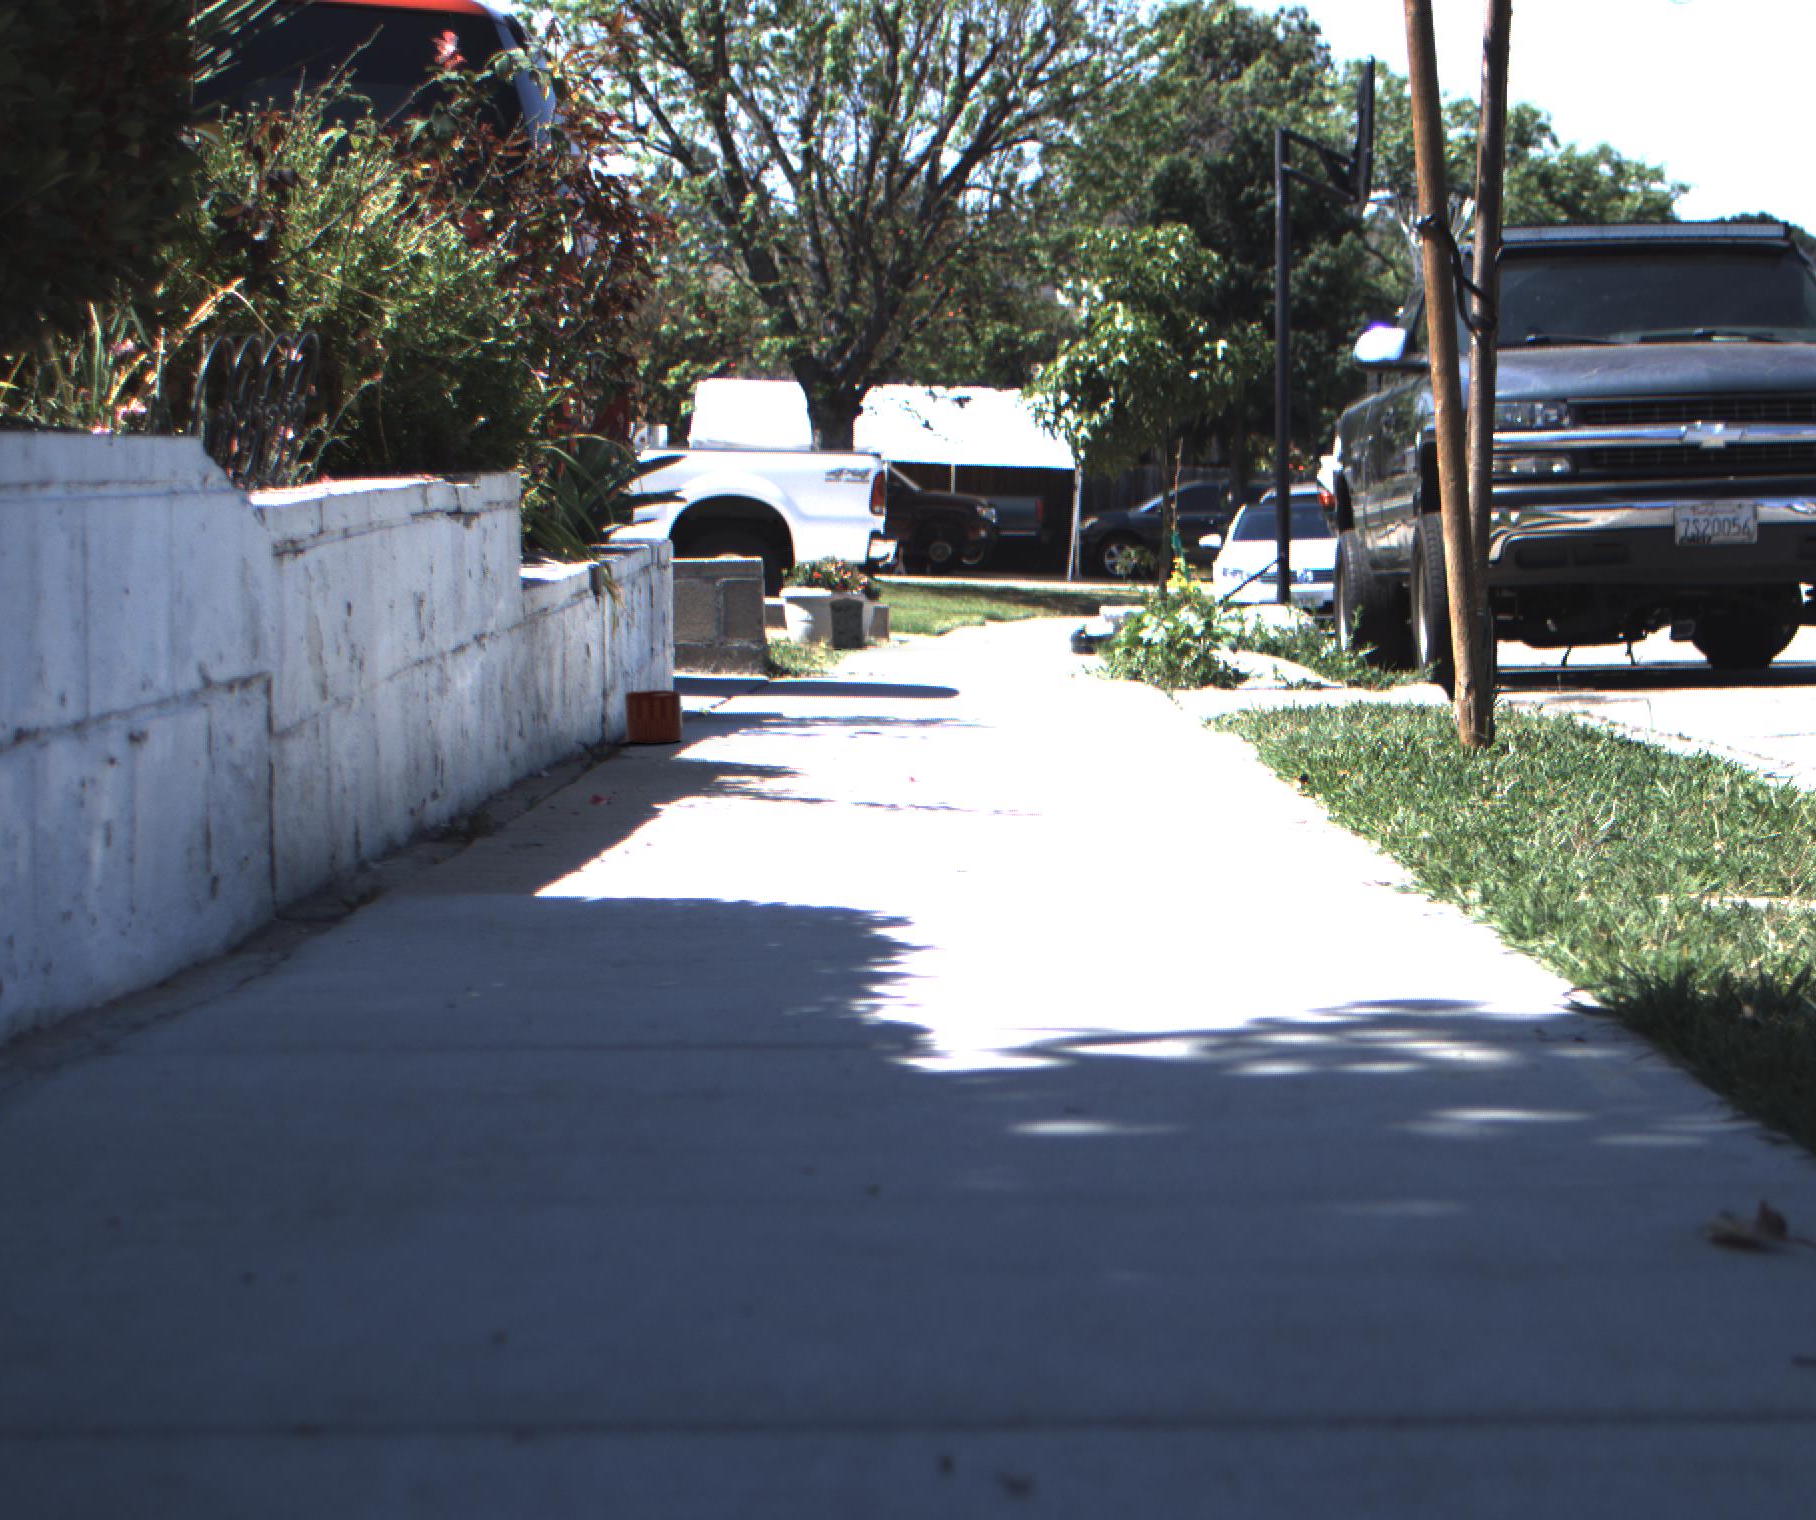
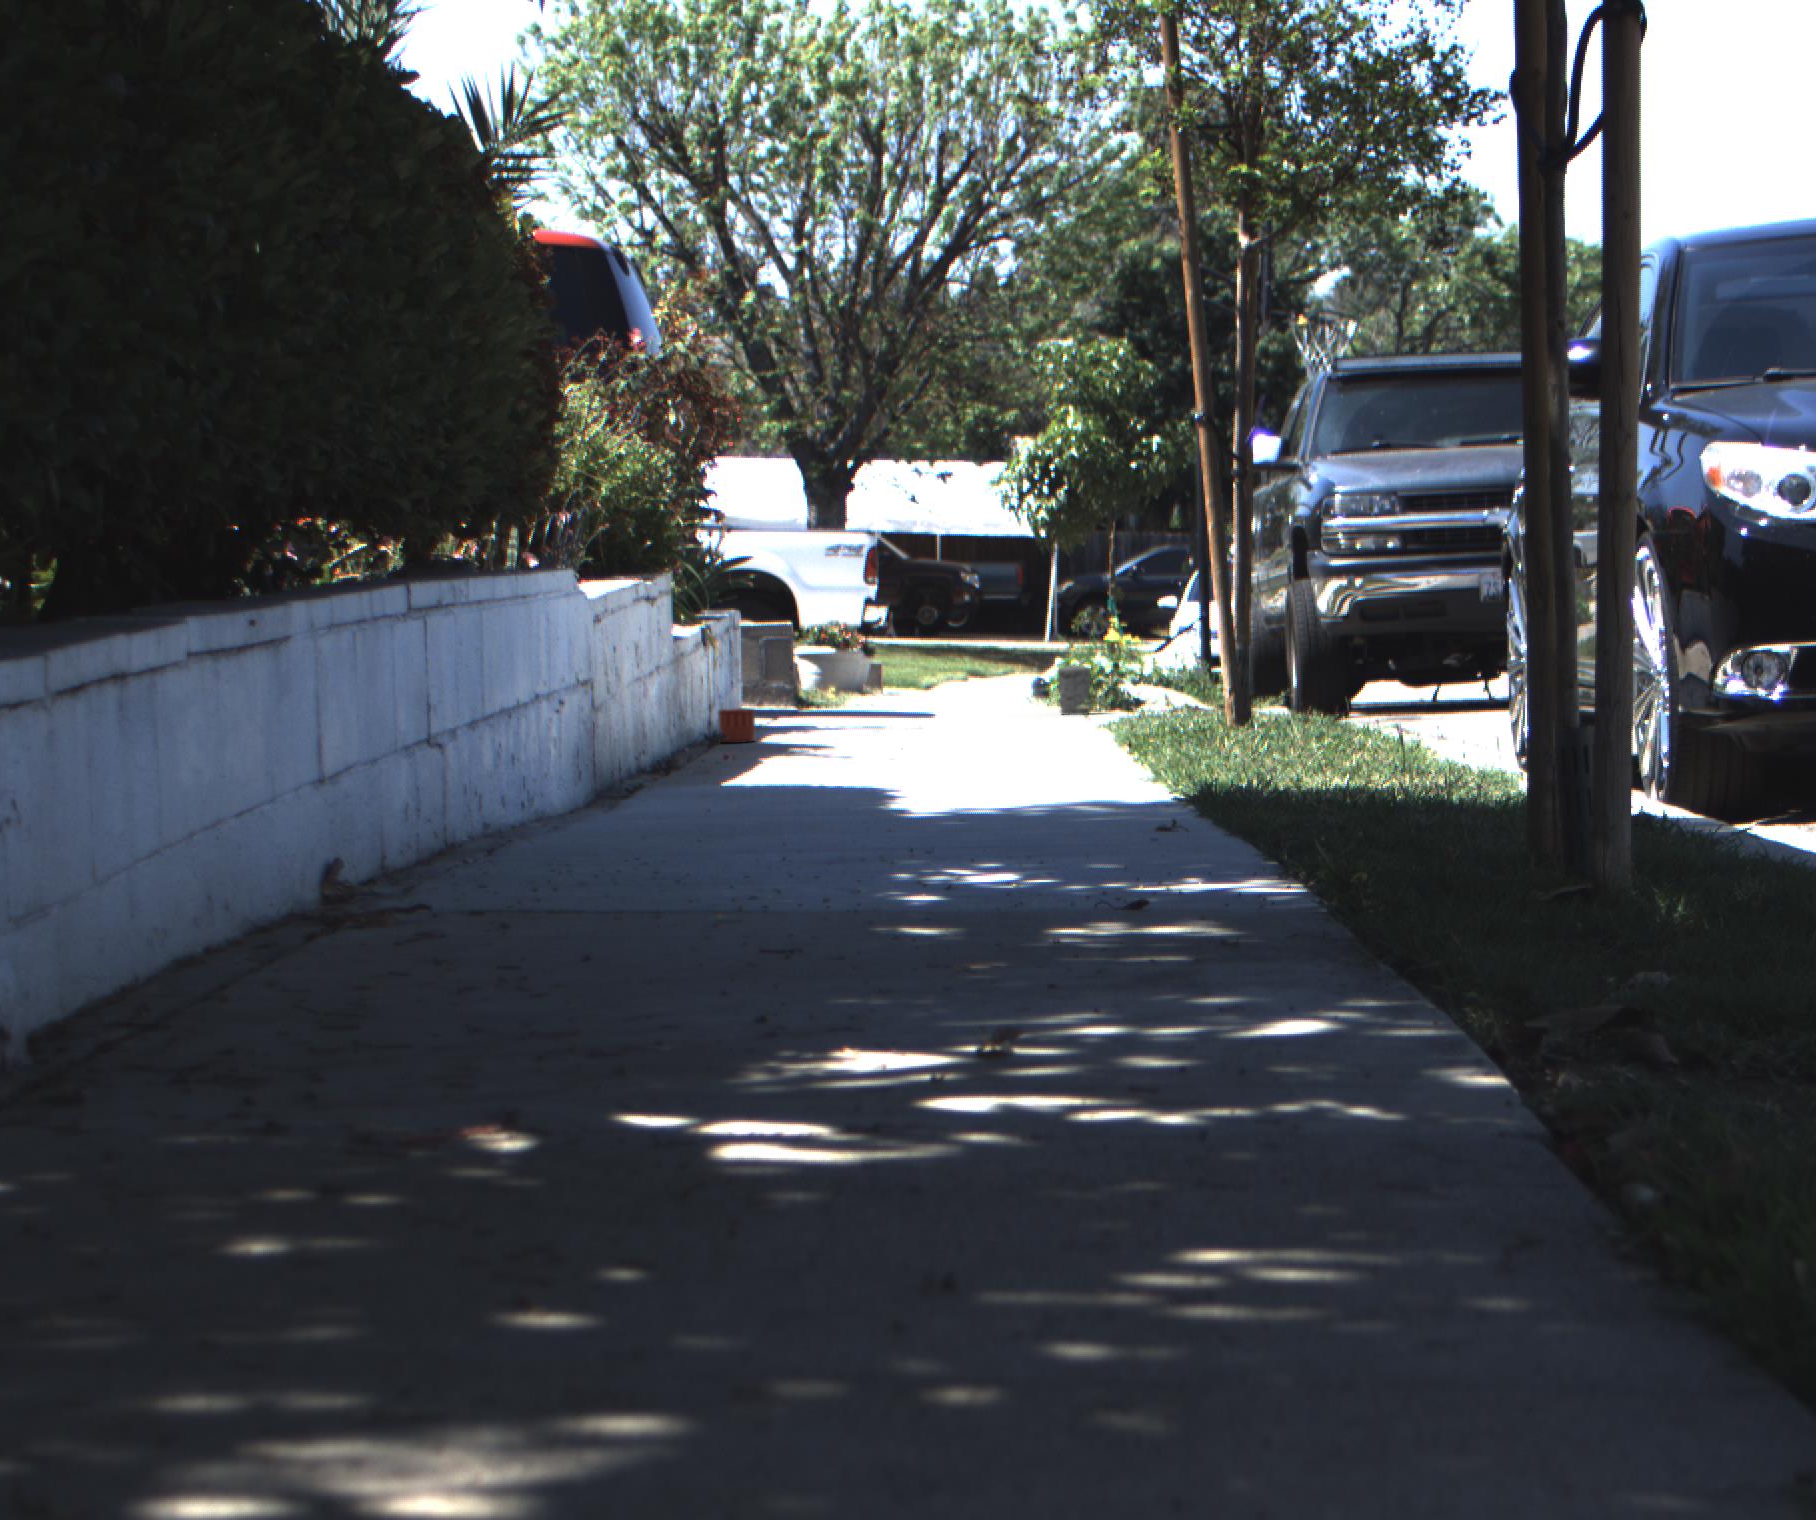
trash can: present [829,598,864,650] -> present [1058,665,1091,715]

